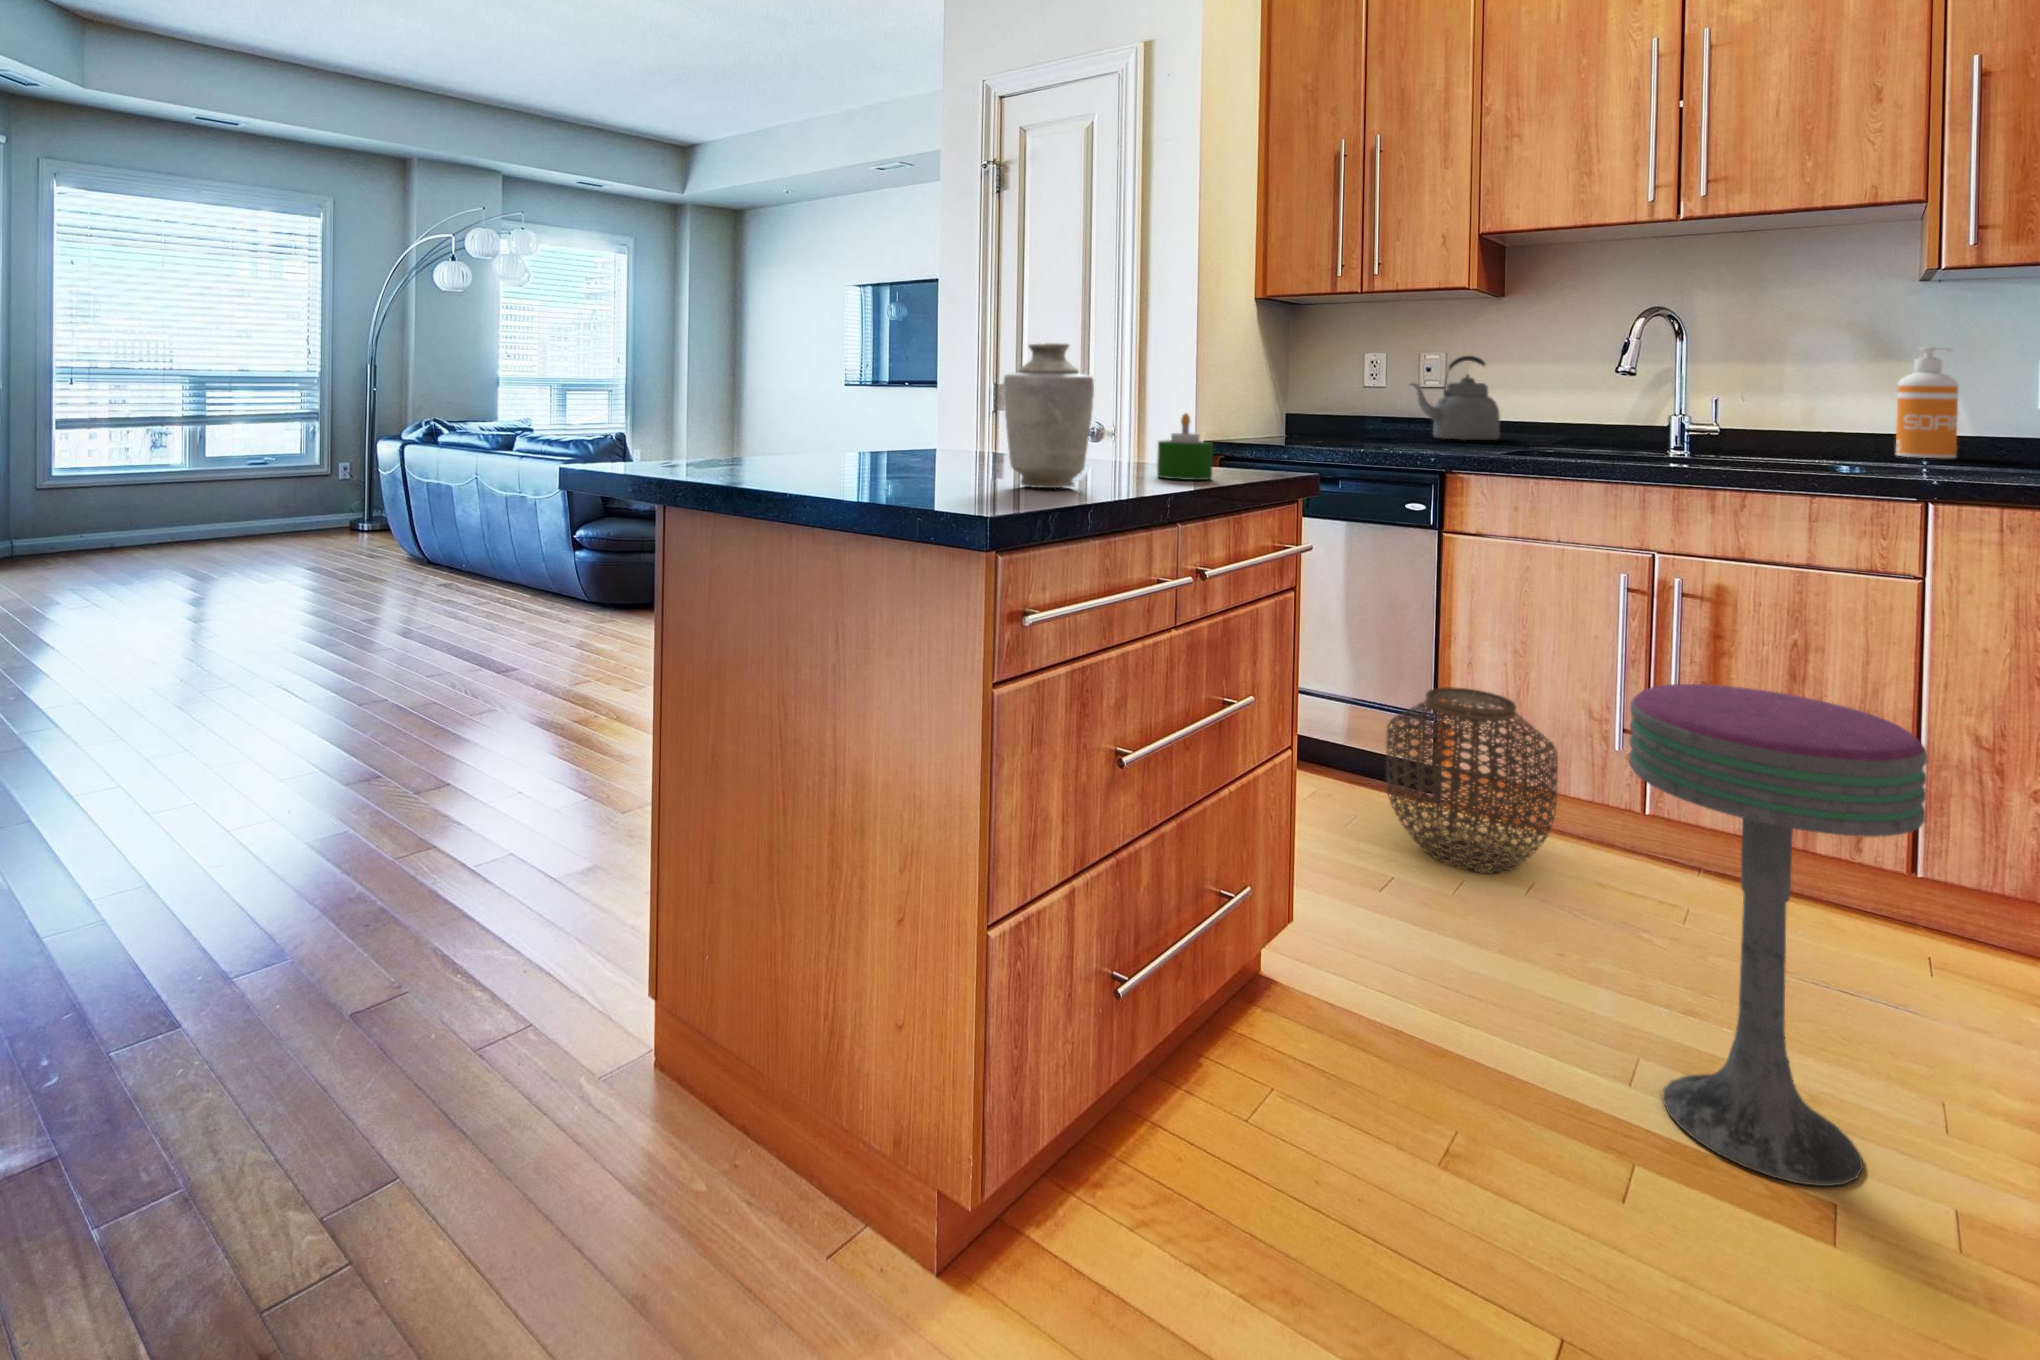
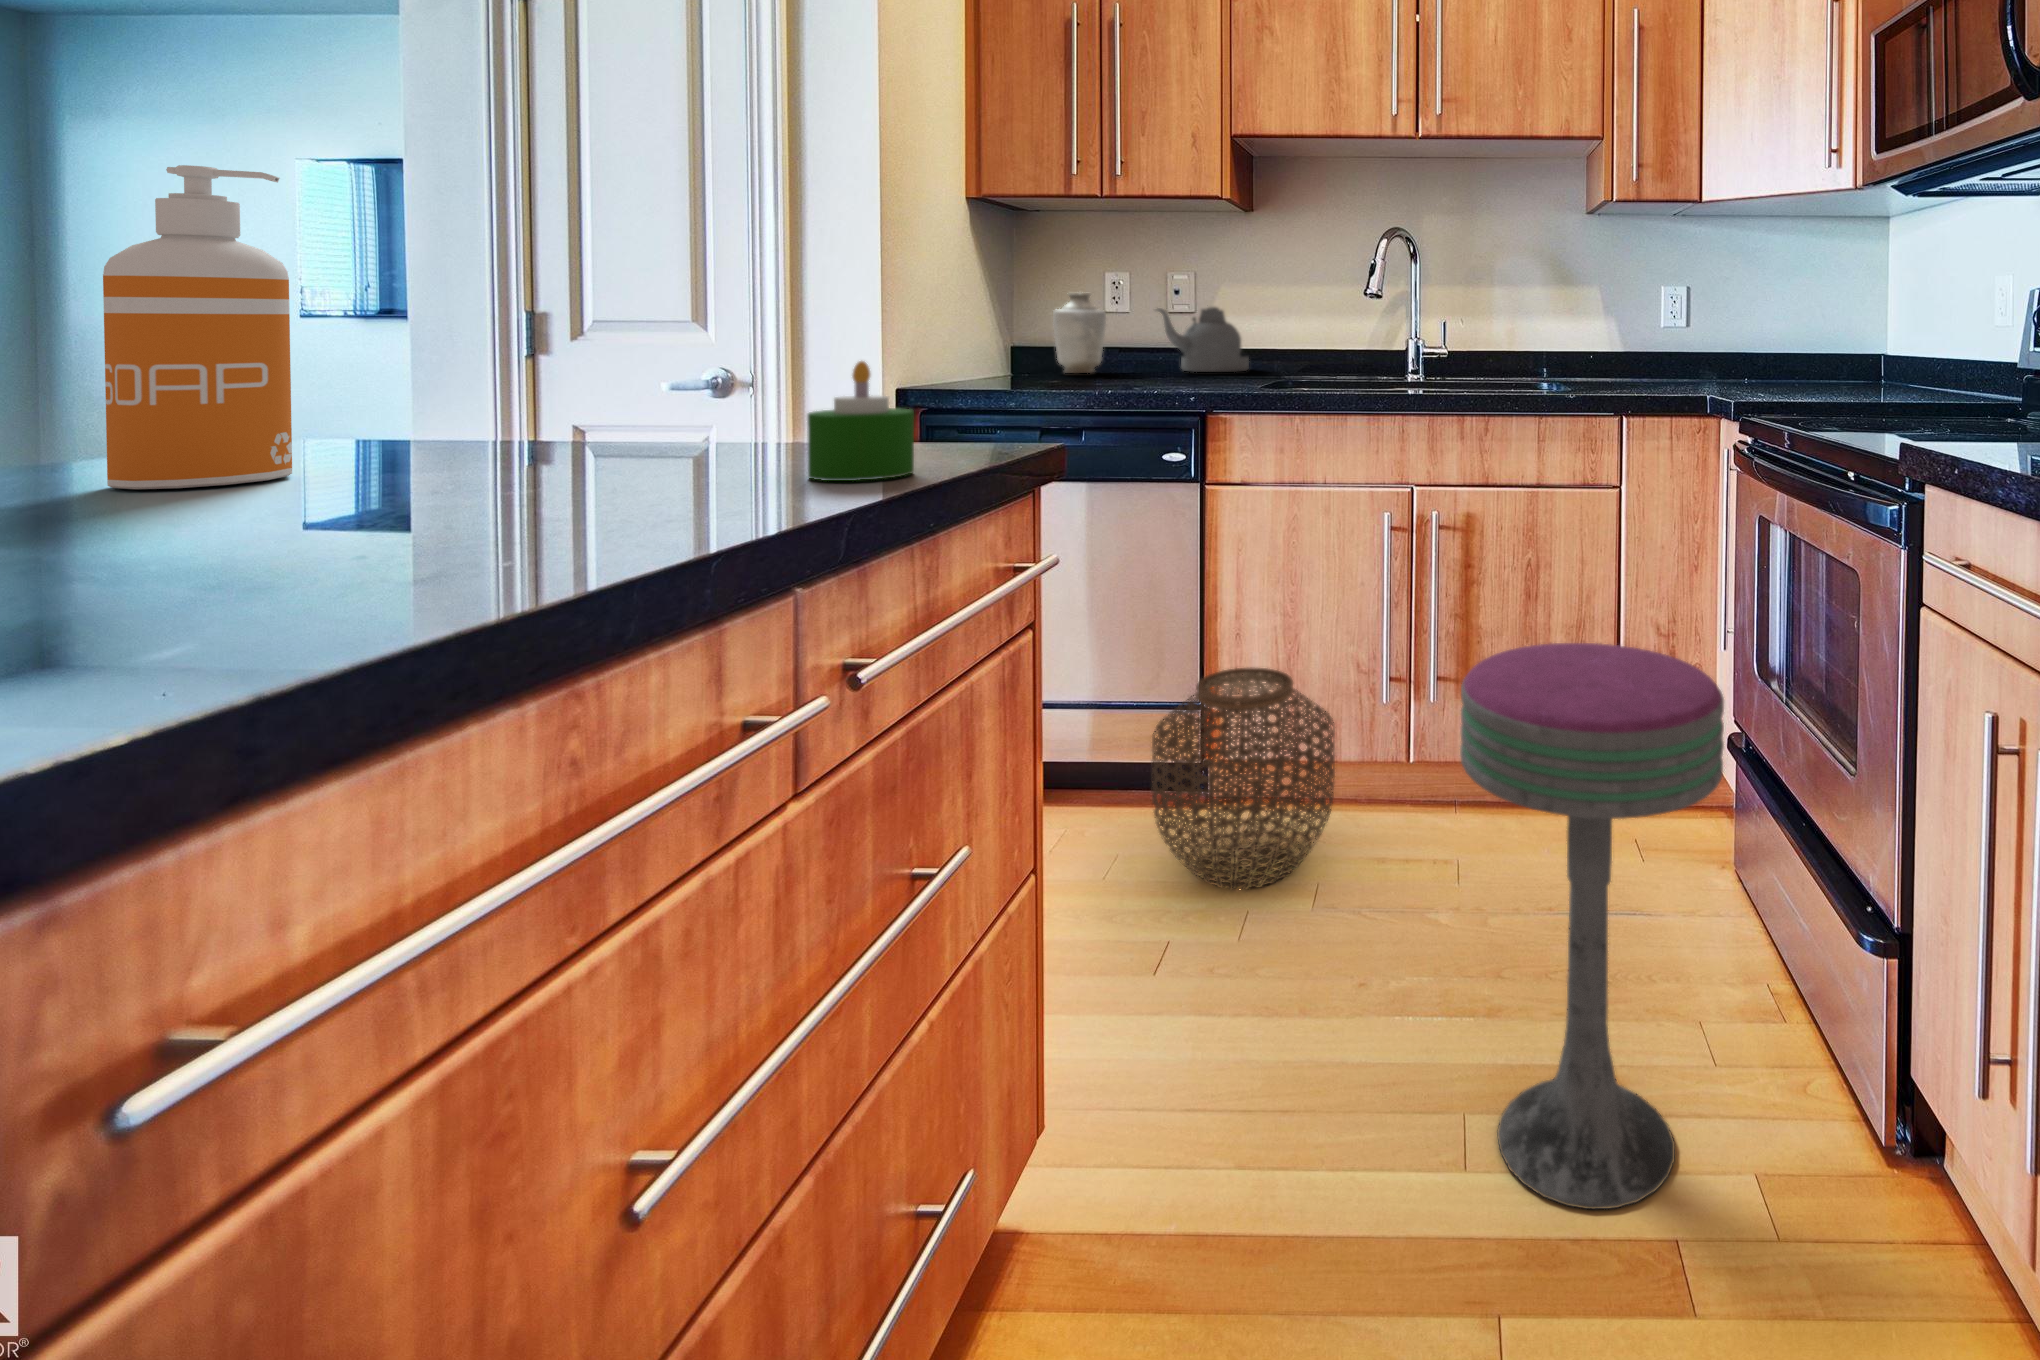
vase: present [1003,342,1094,488] -> present [1053,292,1106,373]
soap dispenser: present [1896,347,1958,458] -> present [103,165,292,489]

